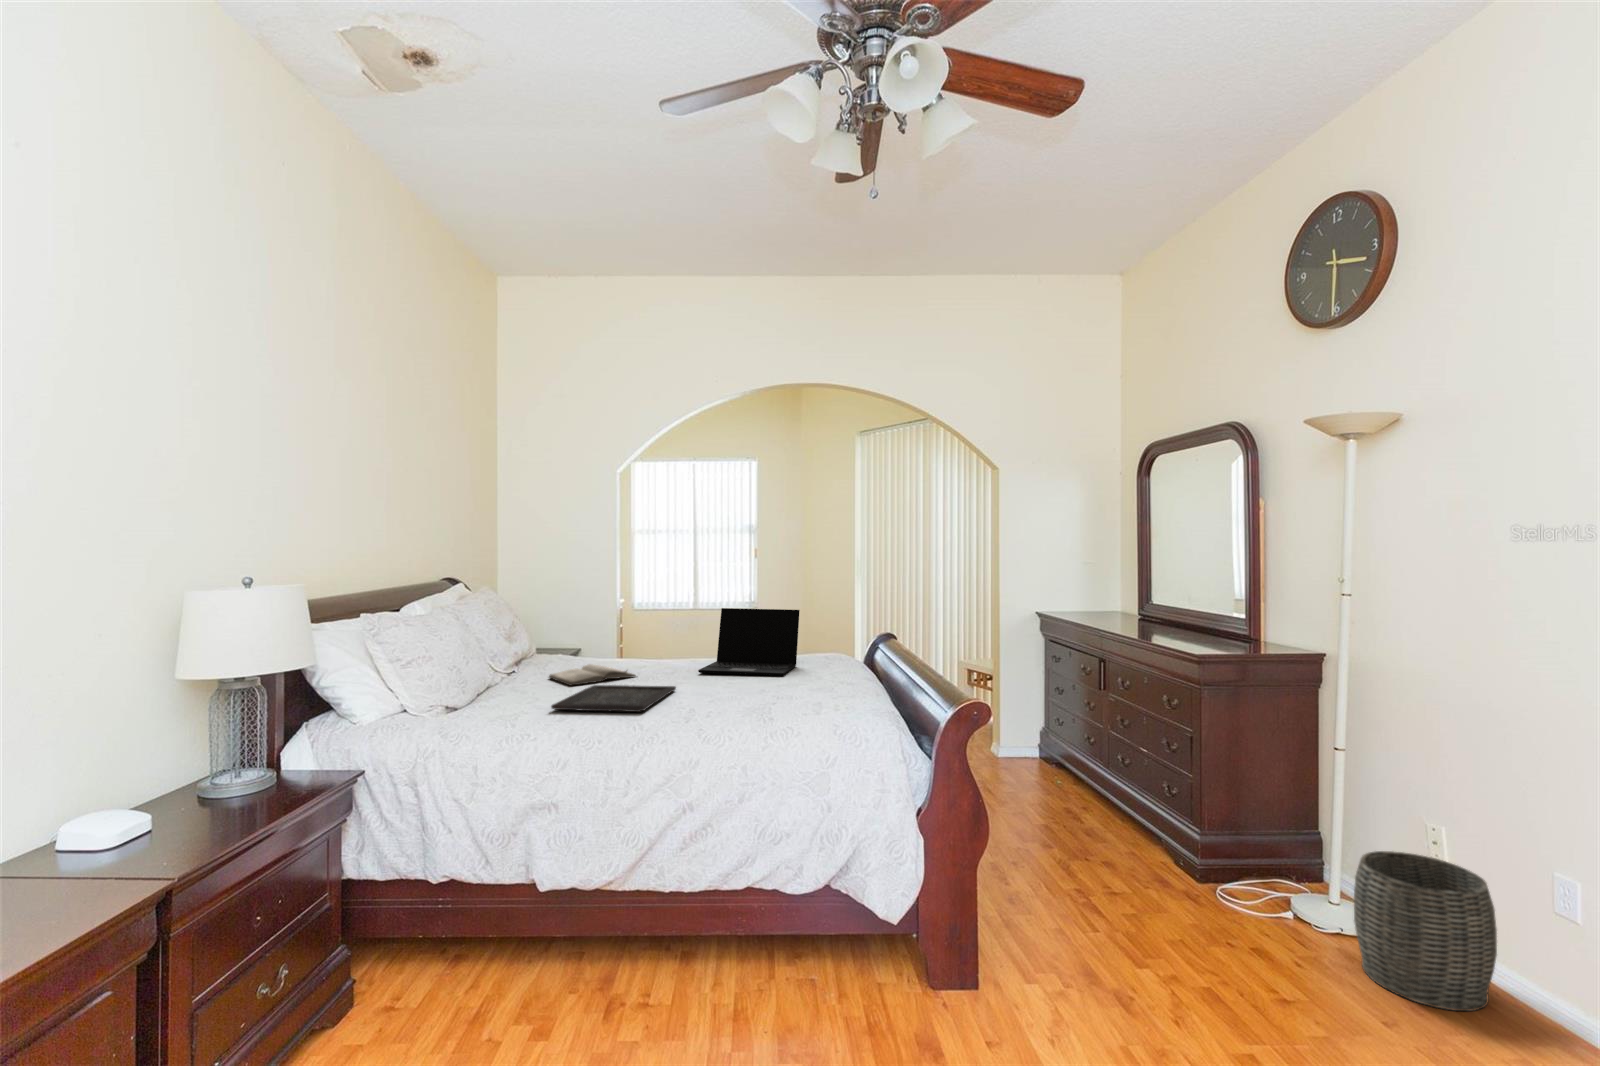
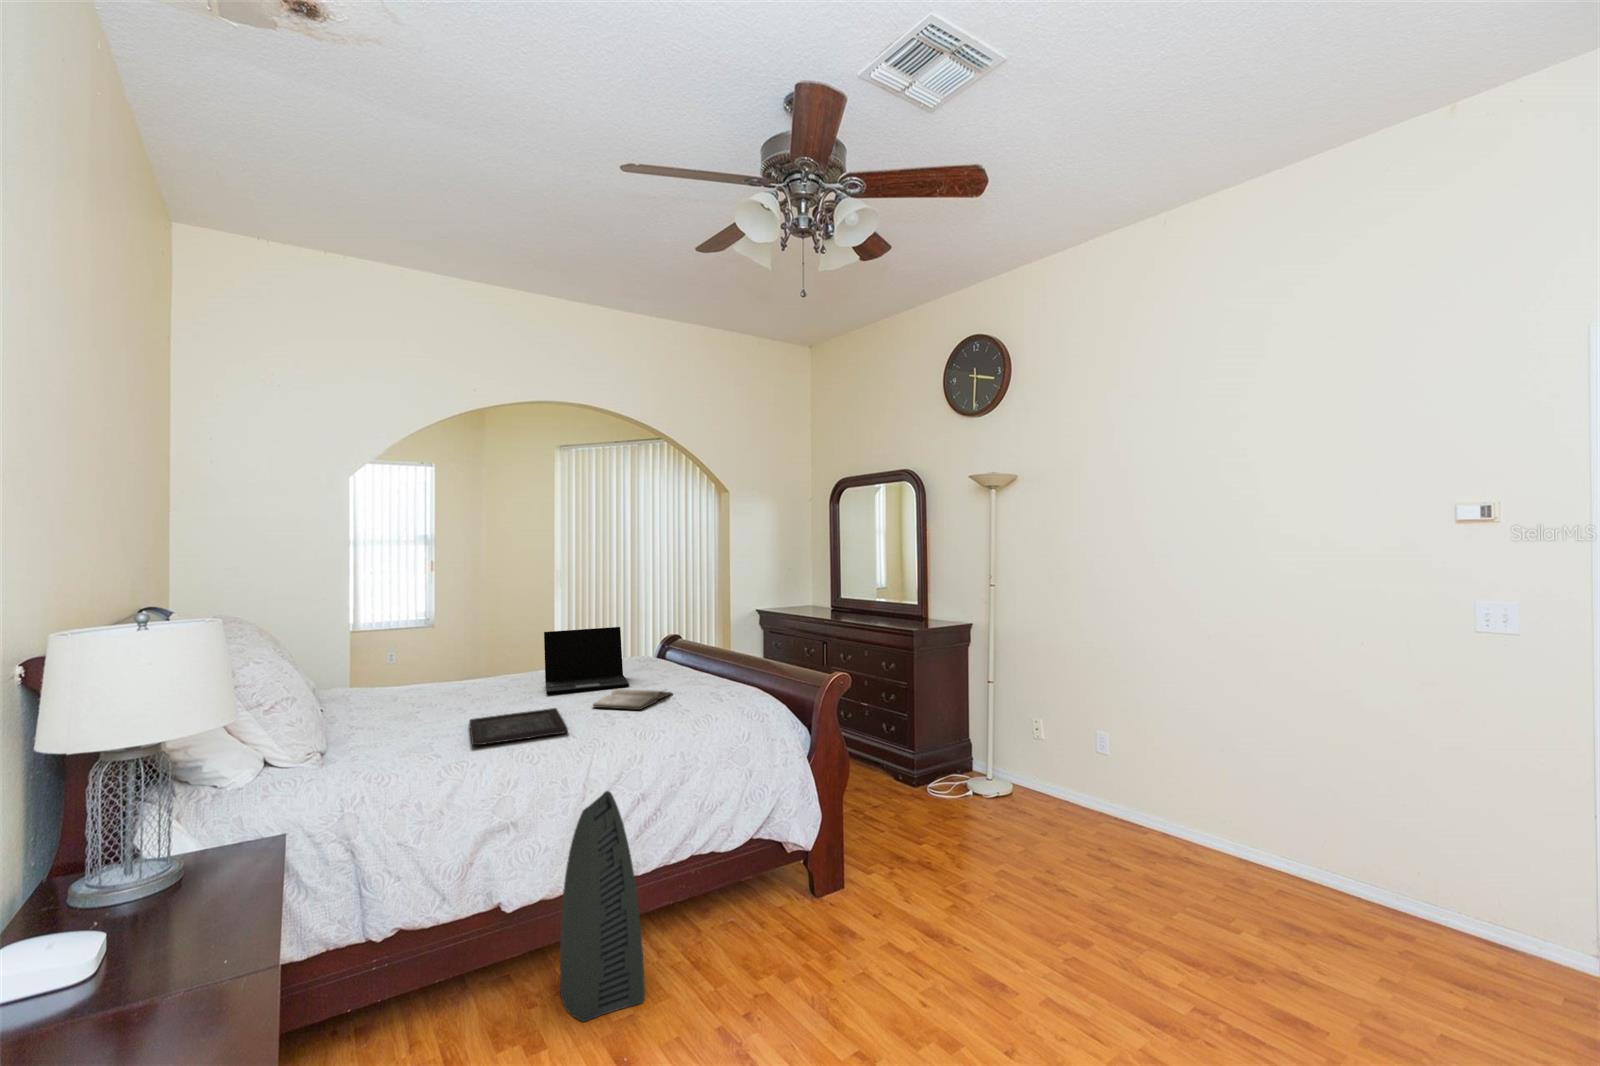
diary: present [549,664,636,685] -> present [593,688,672,710]
air purifier: none [570,783,665,1043] -> present [560,791,645,1022]
woven basket: present [1354,851,1497,1011] -> none [1013,738,1080,821]

